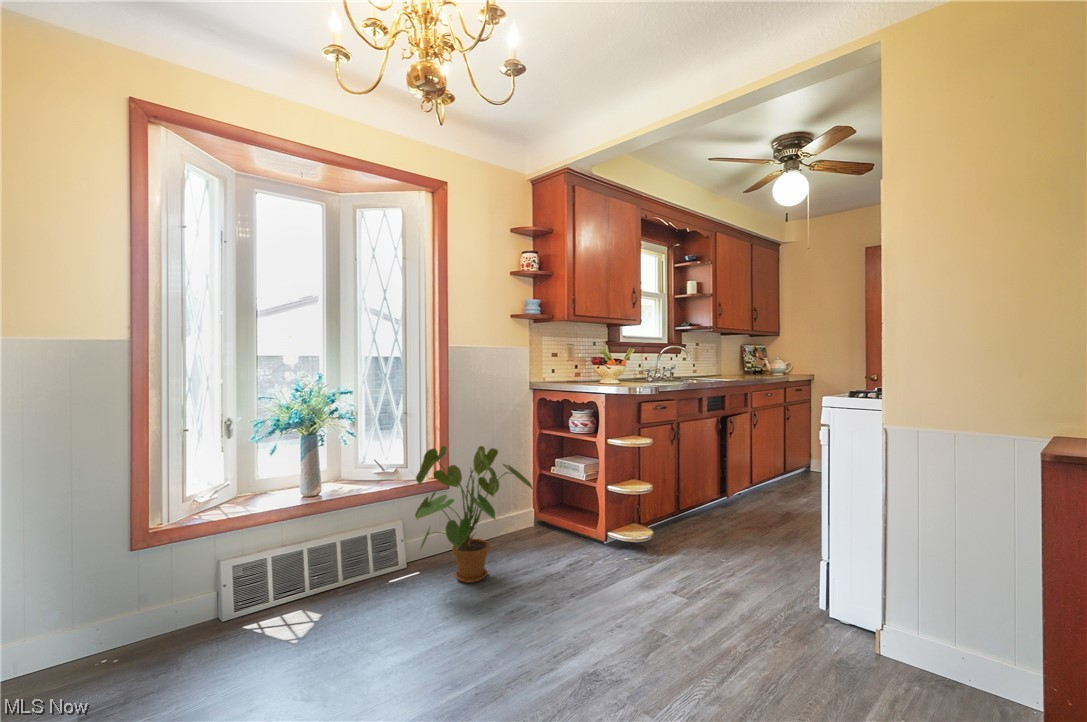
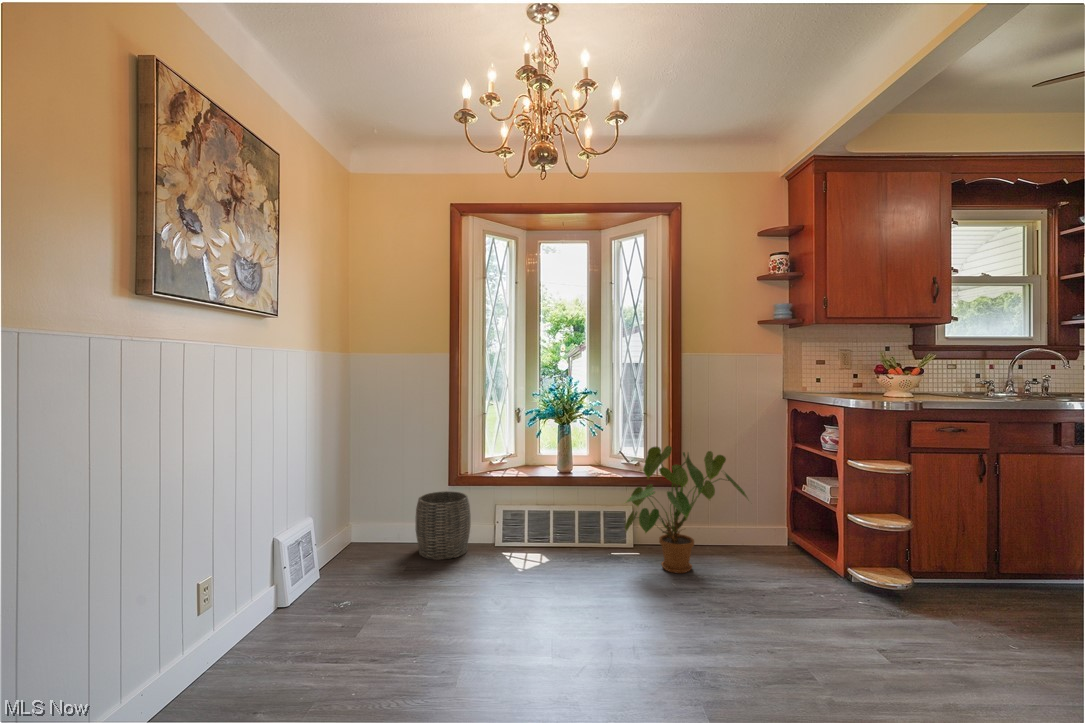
woven basket: none [72,559,185,686] -> present [415,491,471,560]

